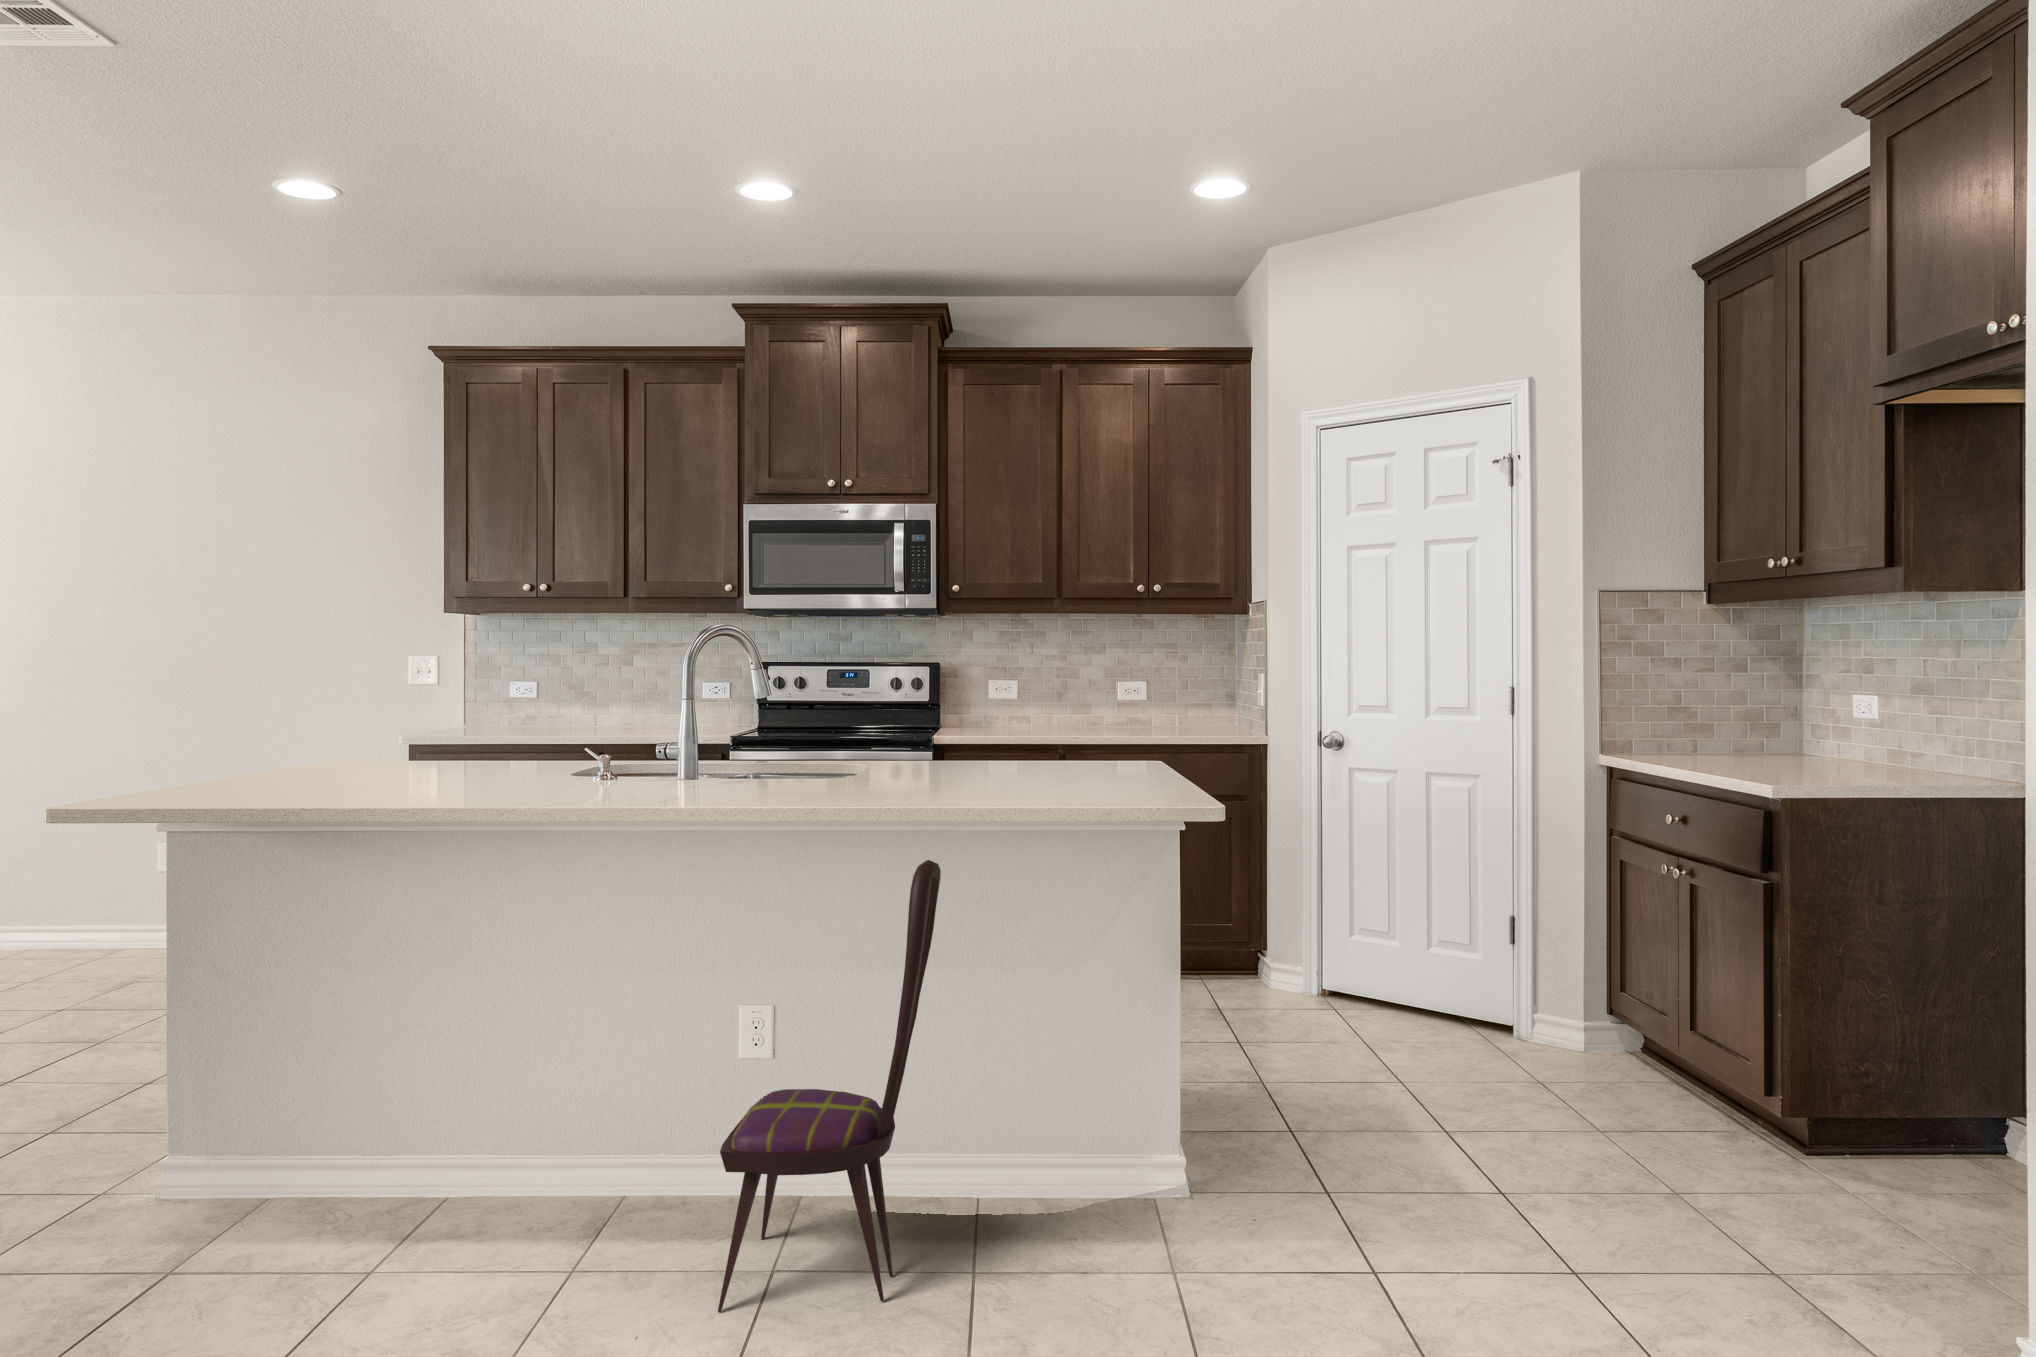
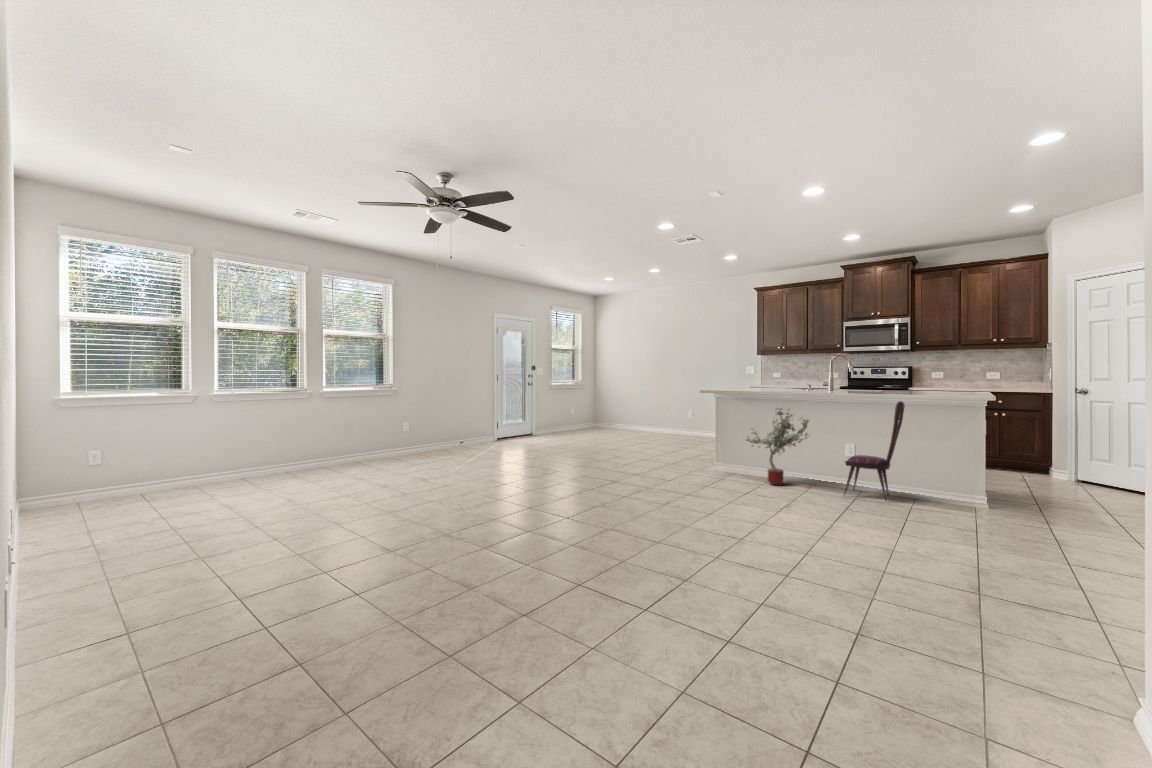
potted tree: none [267,903,576,1300] -> present [746,408,809,485]

